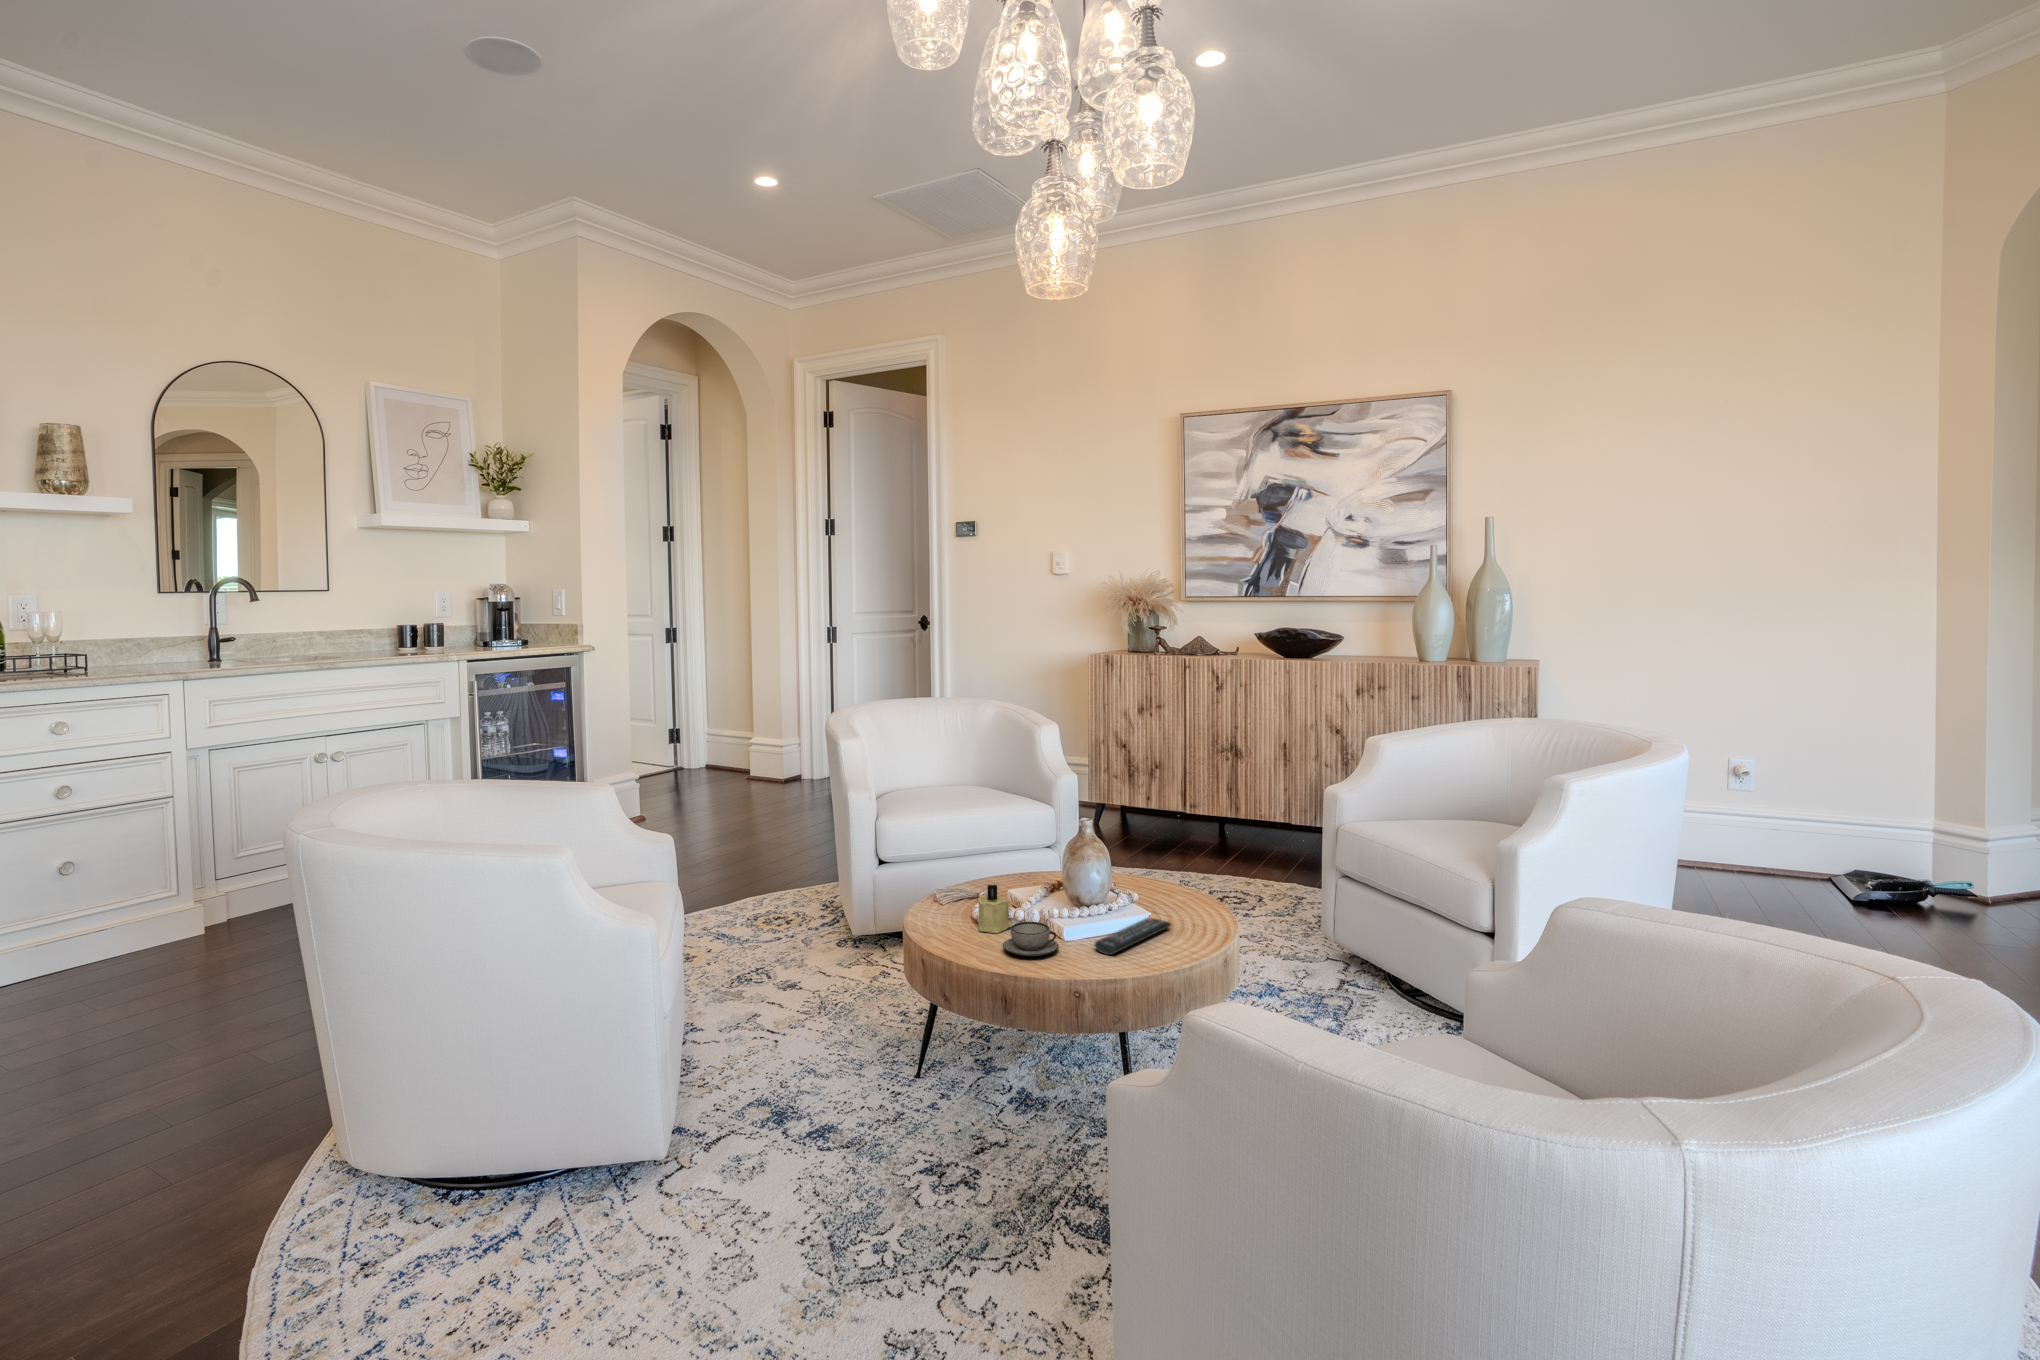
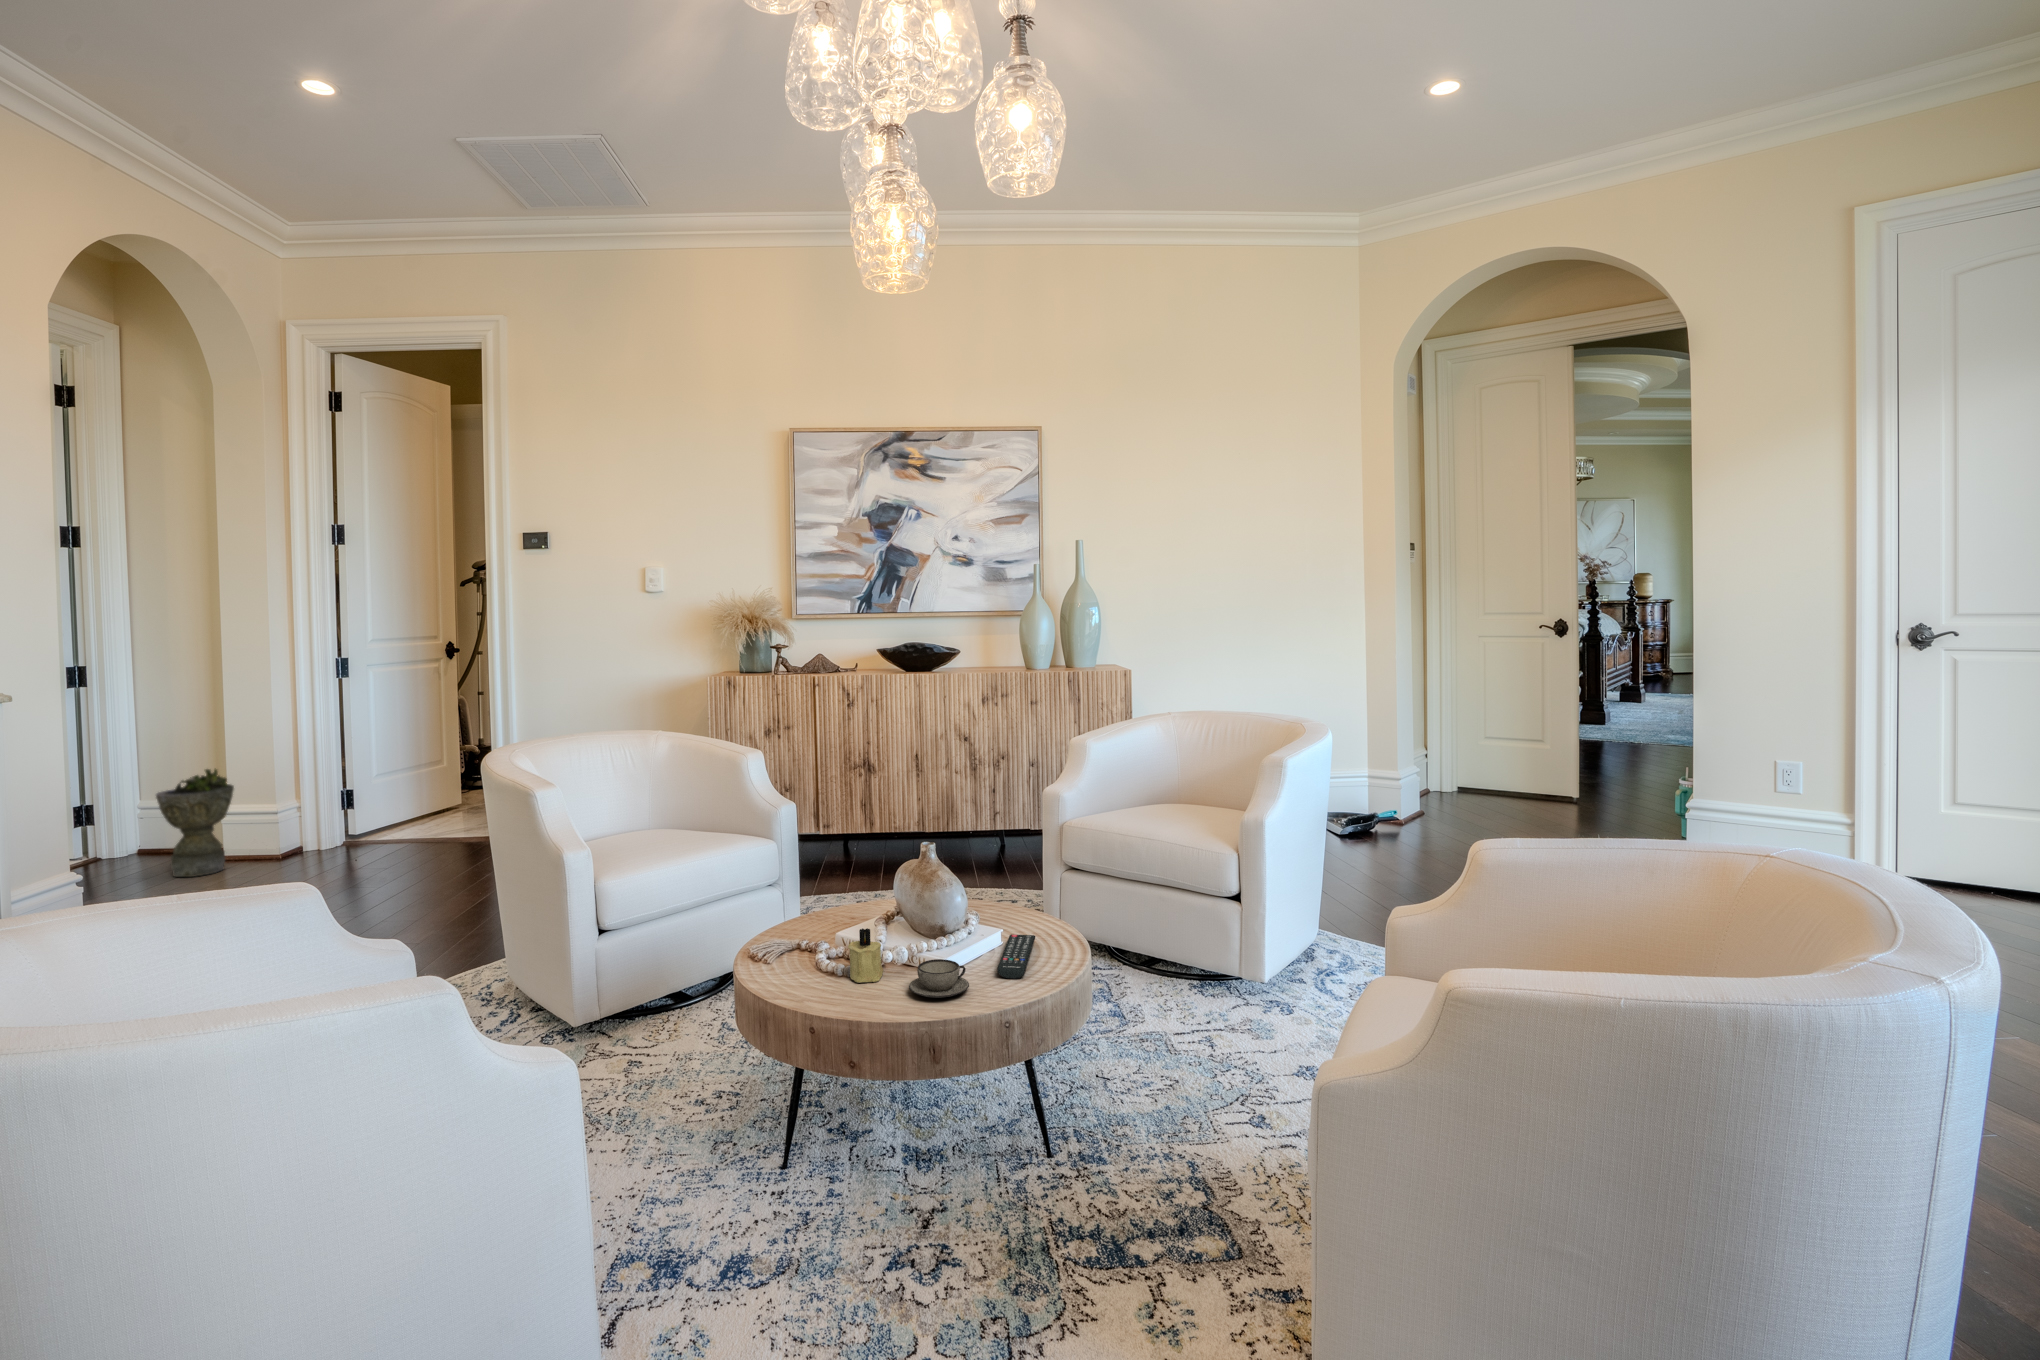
planter: none [713,706,761,785] -> present [156,769,234,877]

